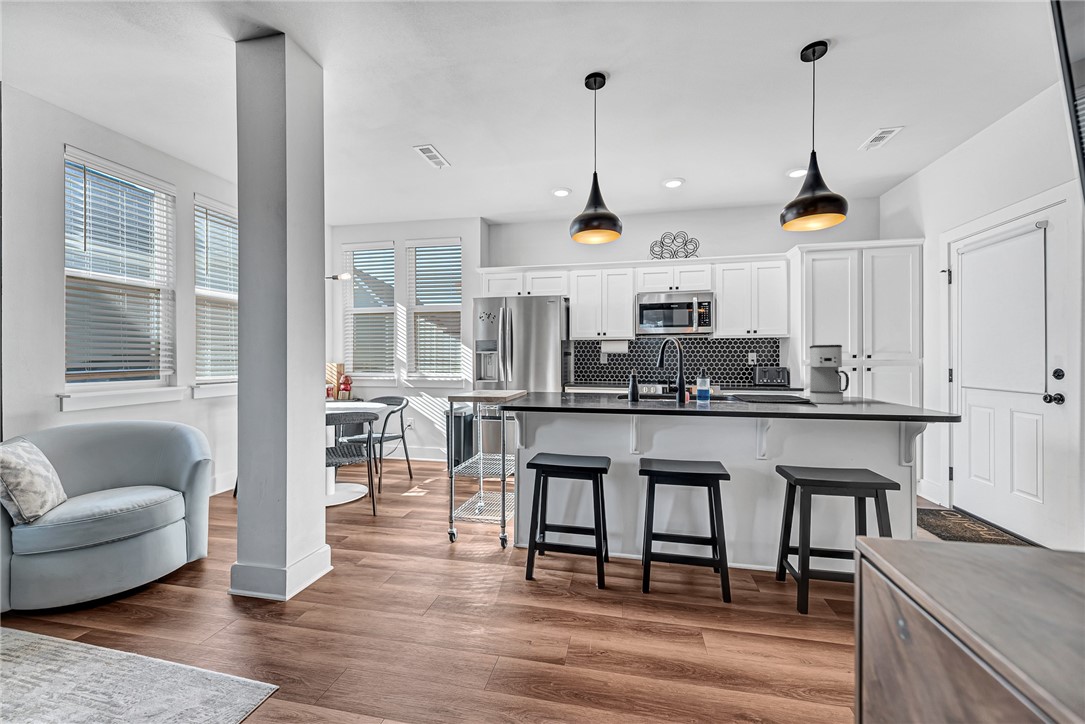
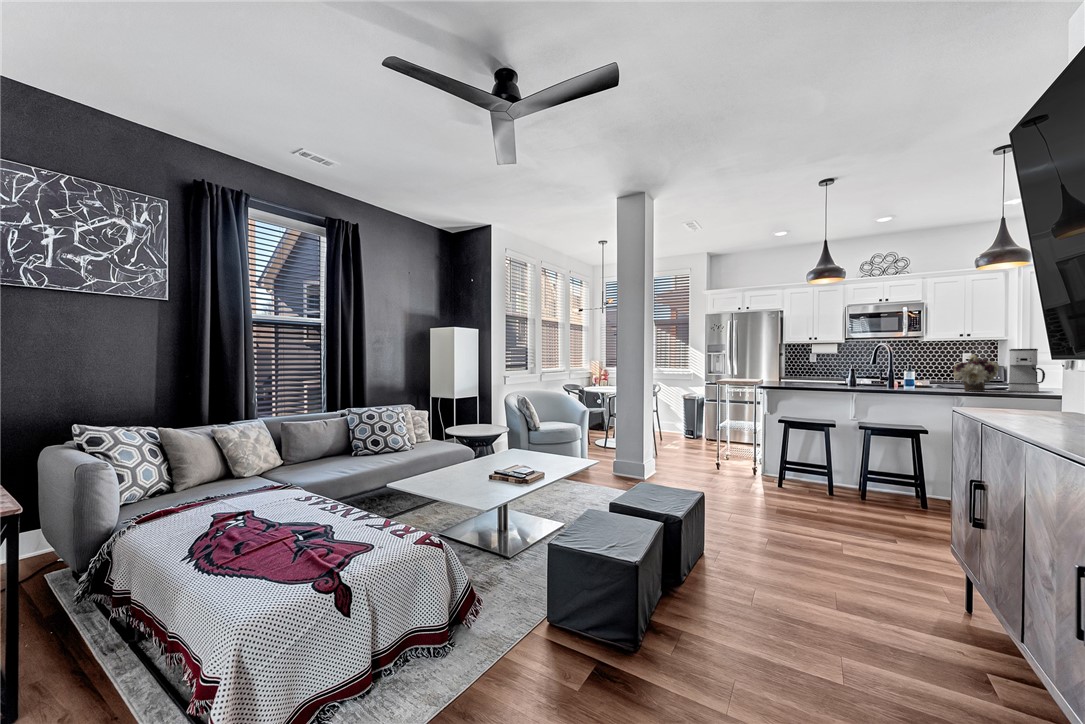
flower arrangement: none [751,352,806,406] -> present [953,355,999,392]

